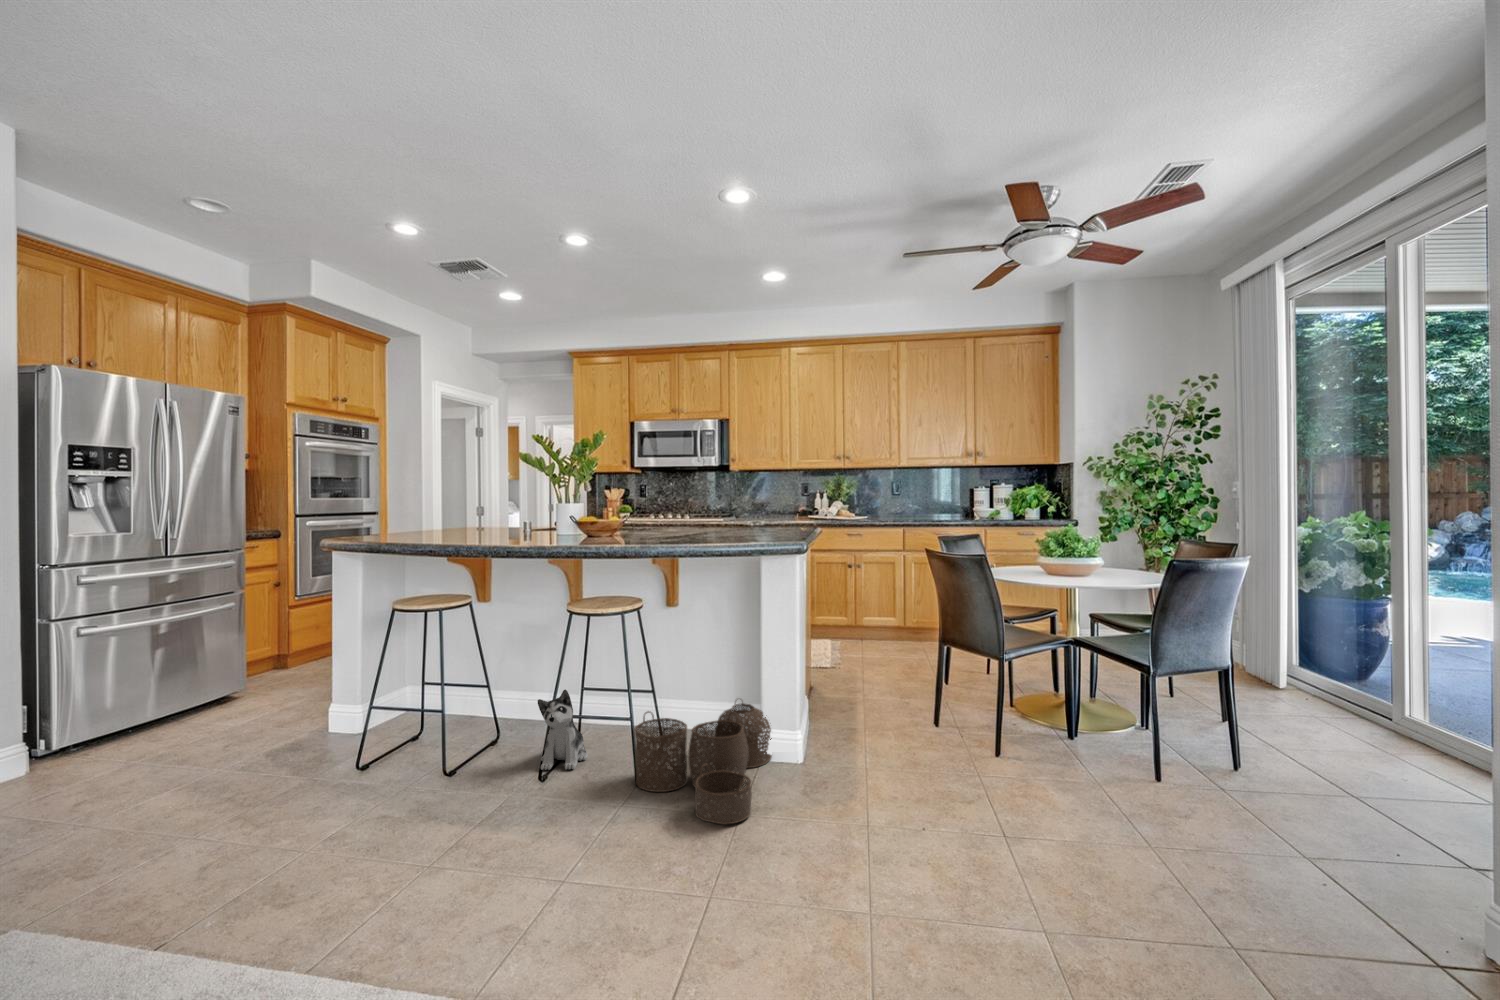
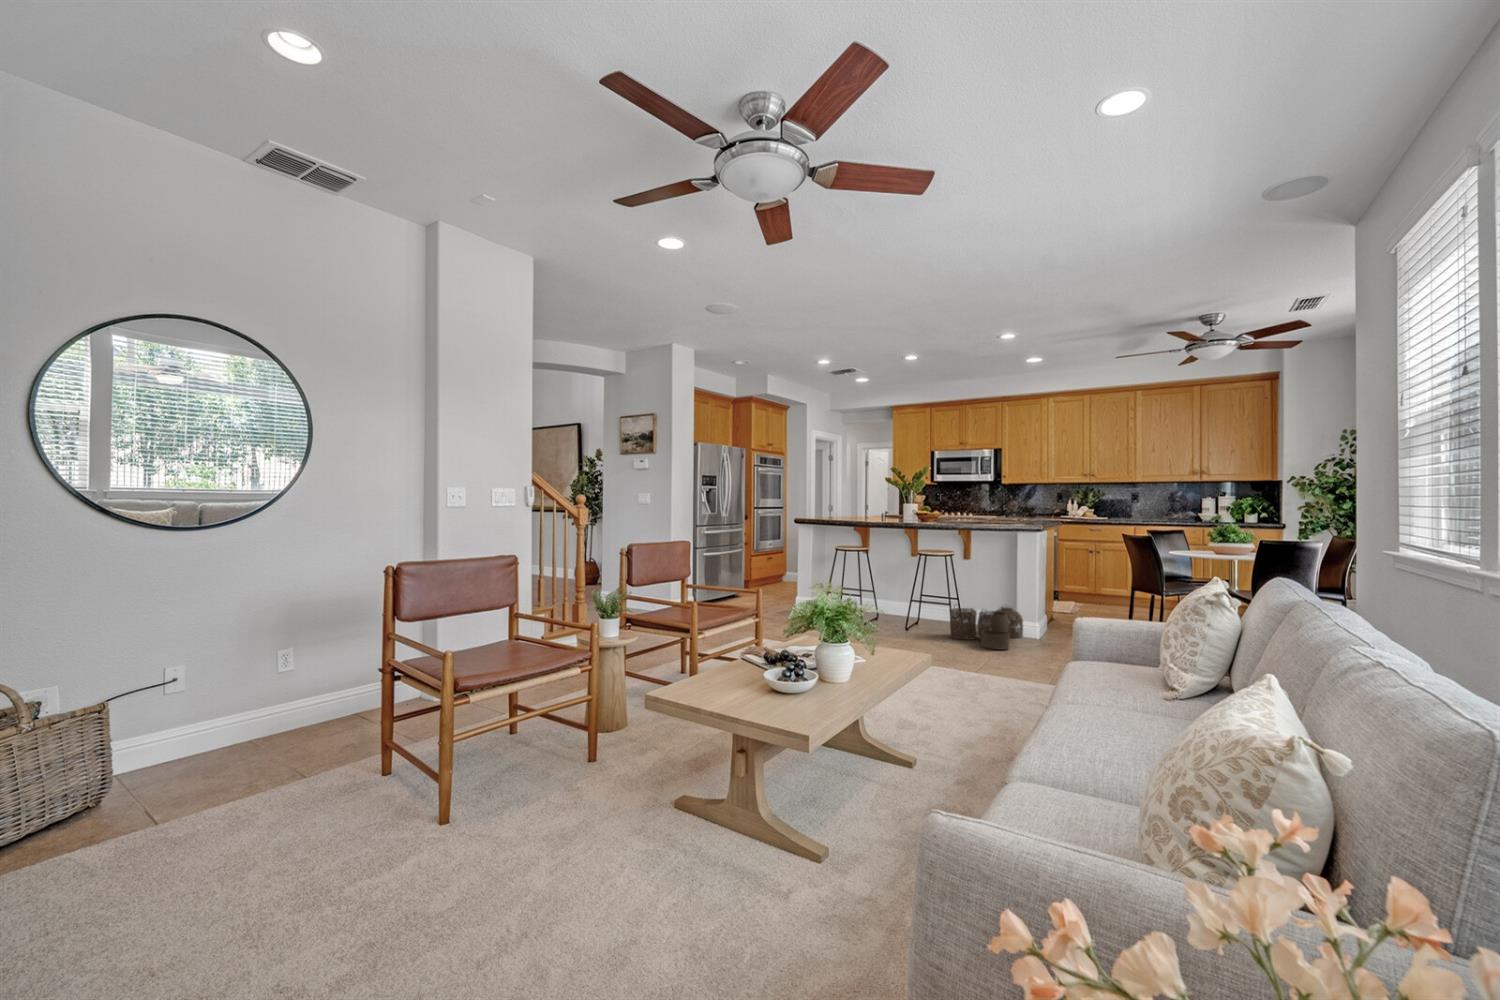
plush toy: present [538,690,588,770] -> none [900,592,923,630]

